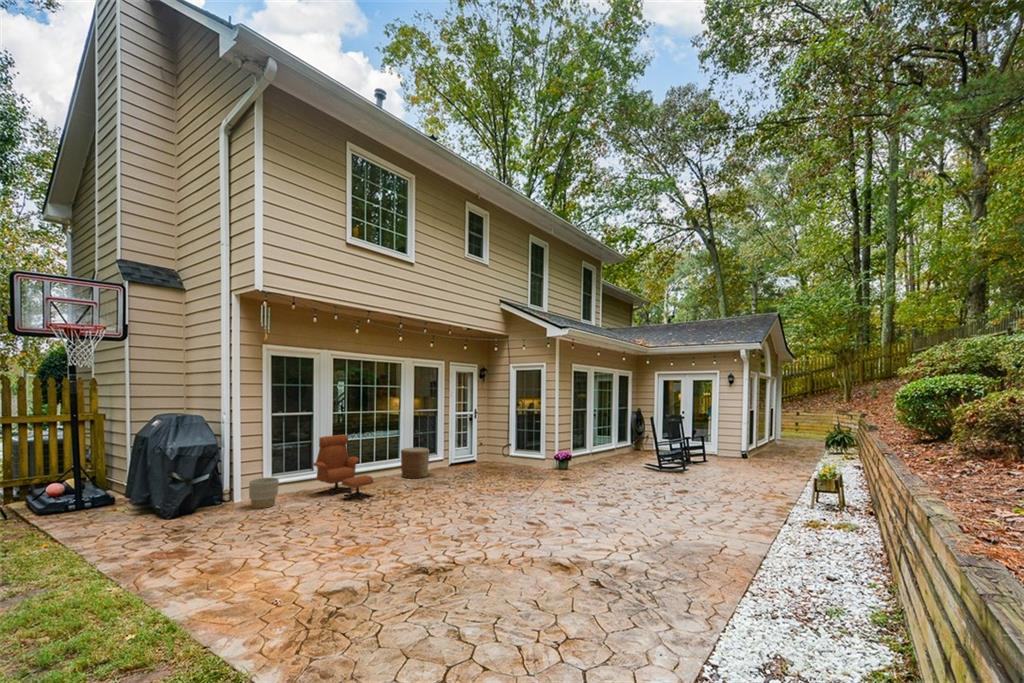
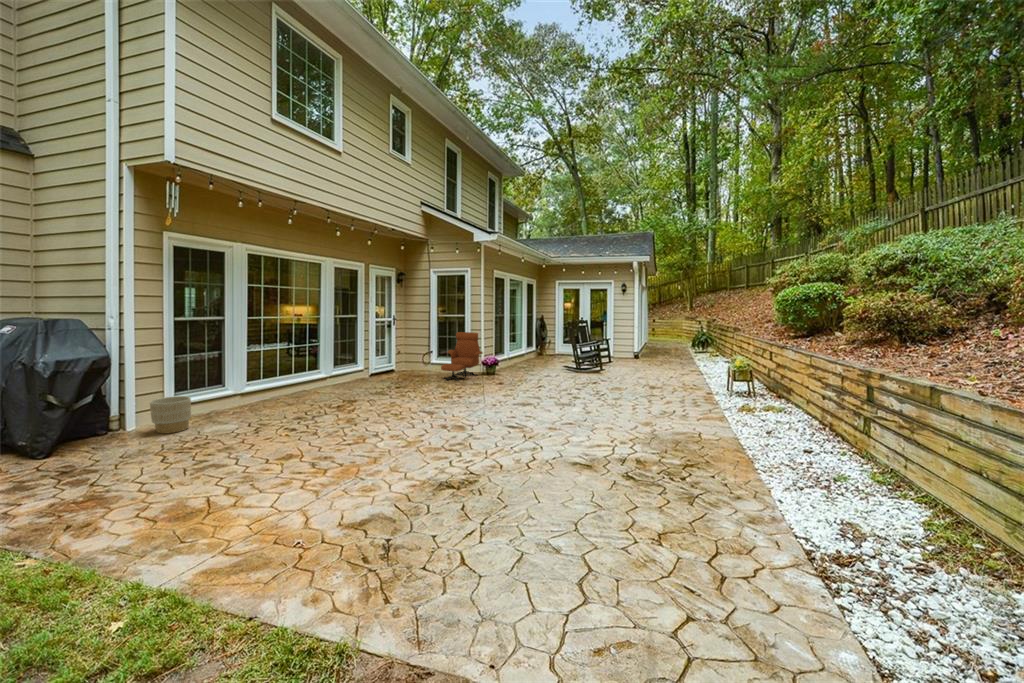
lounge chair: present [313,435,374,500] -> present [441,332,483,381]
woven basket: present [401,447,429,479] -> none [324,357,357,390]

